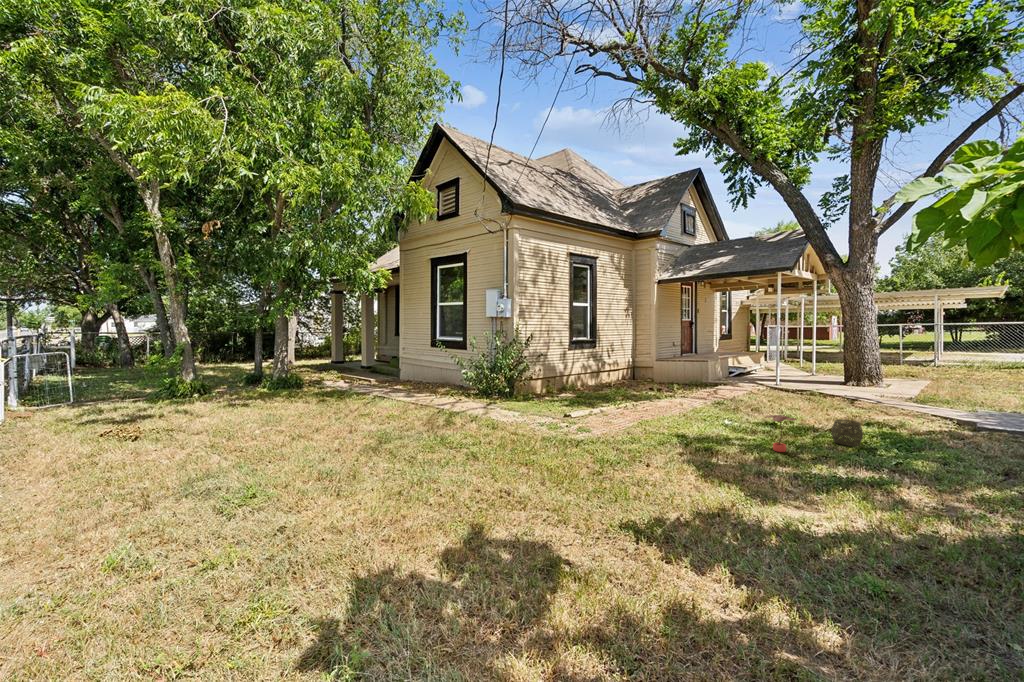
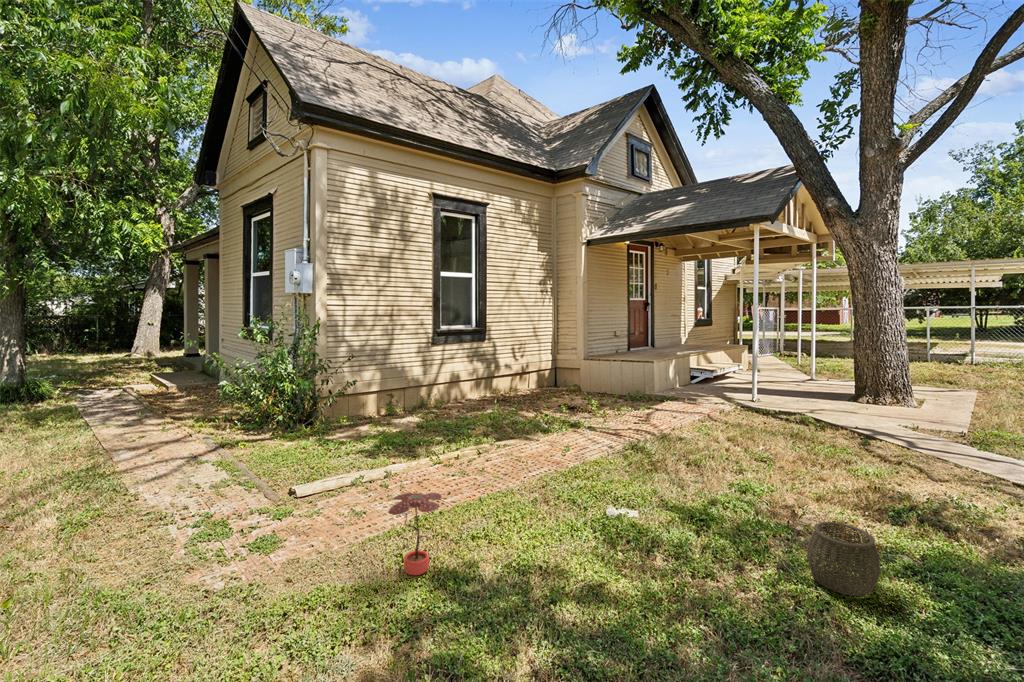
potted plant: present [766,415,796,452] -> present [389,493,442,575]

